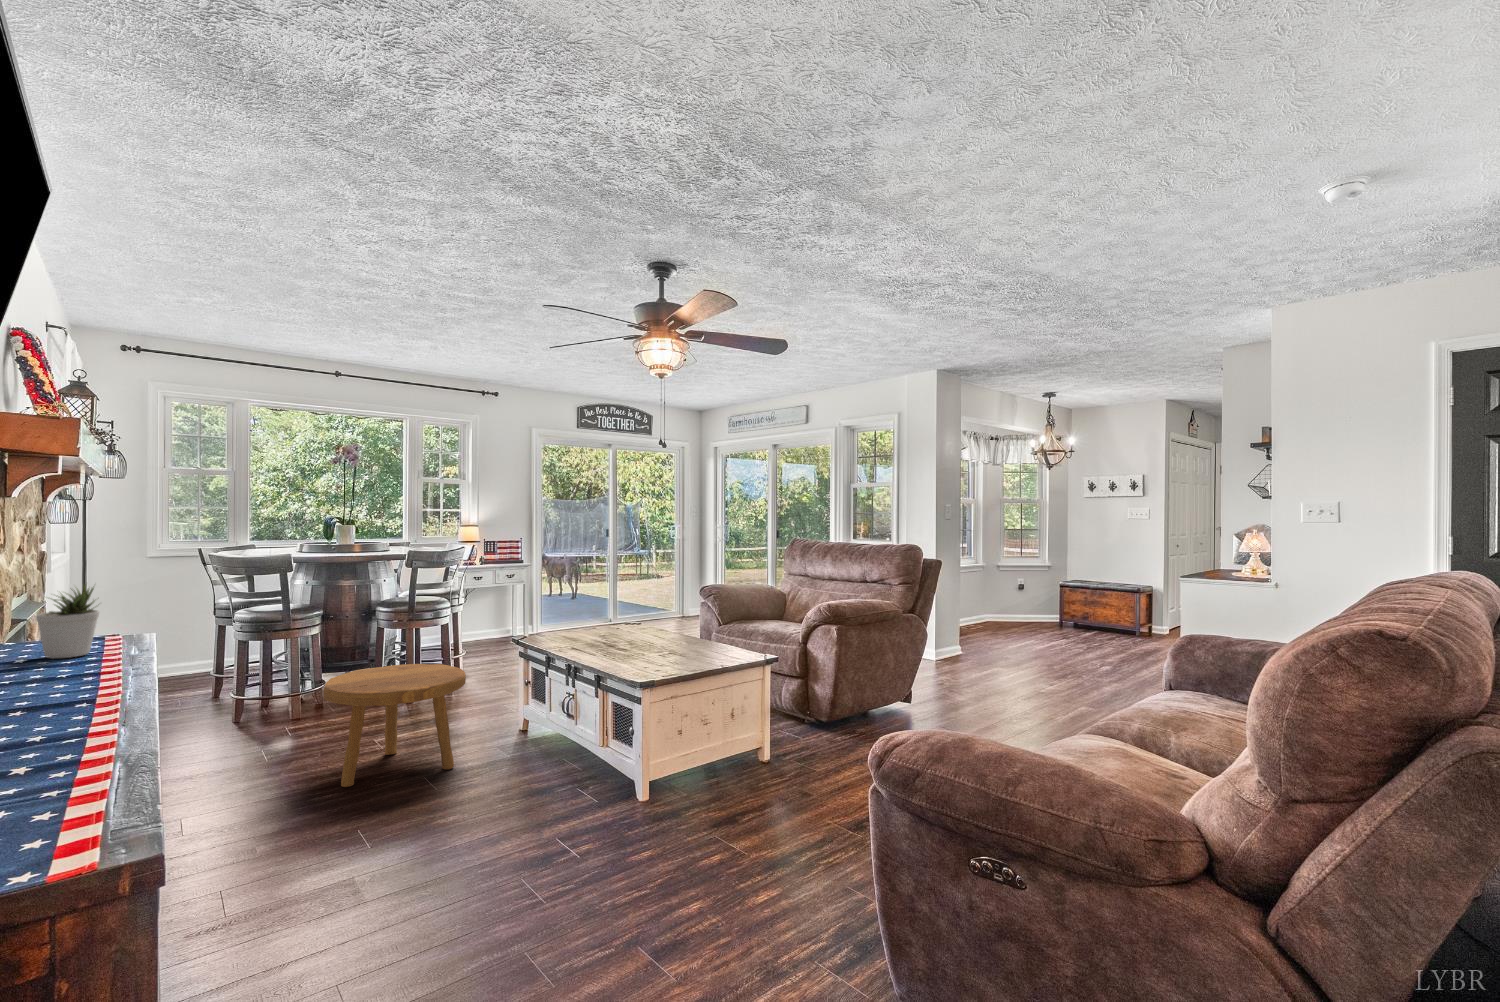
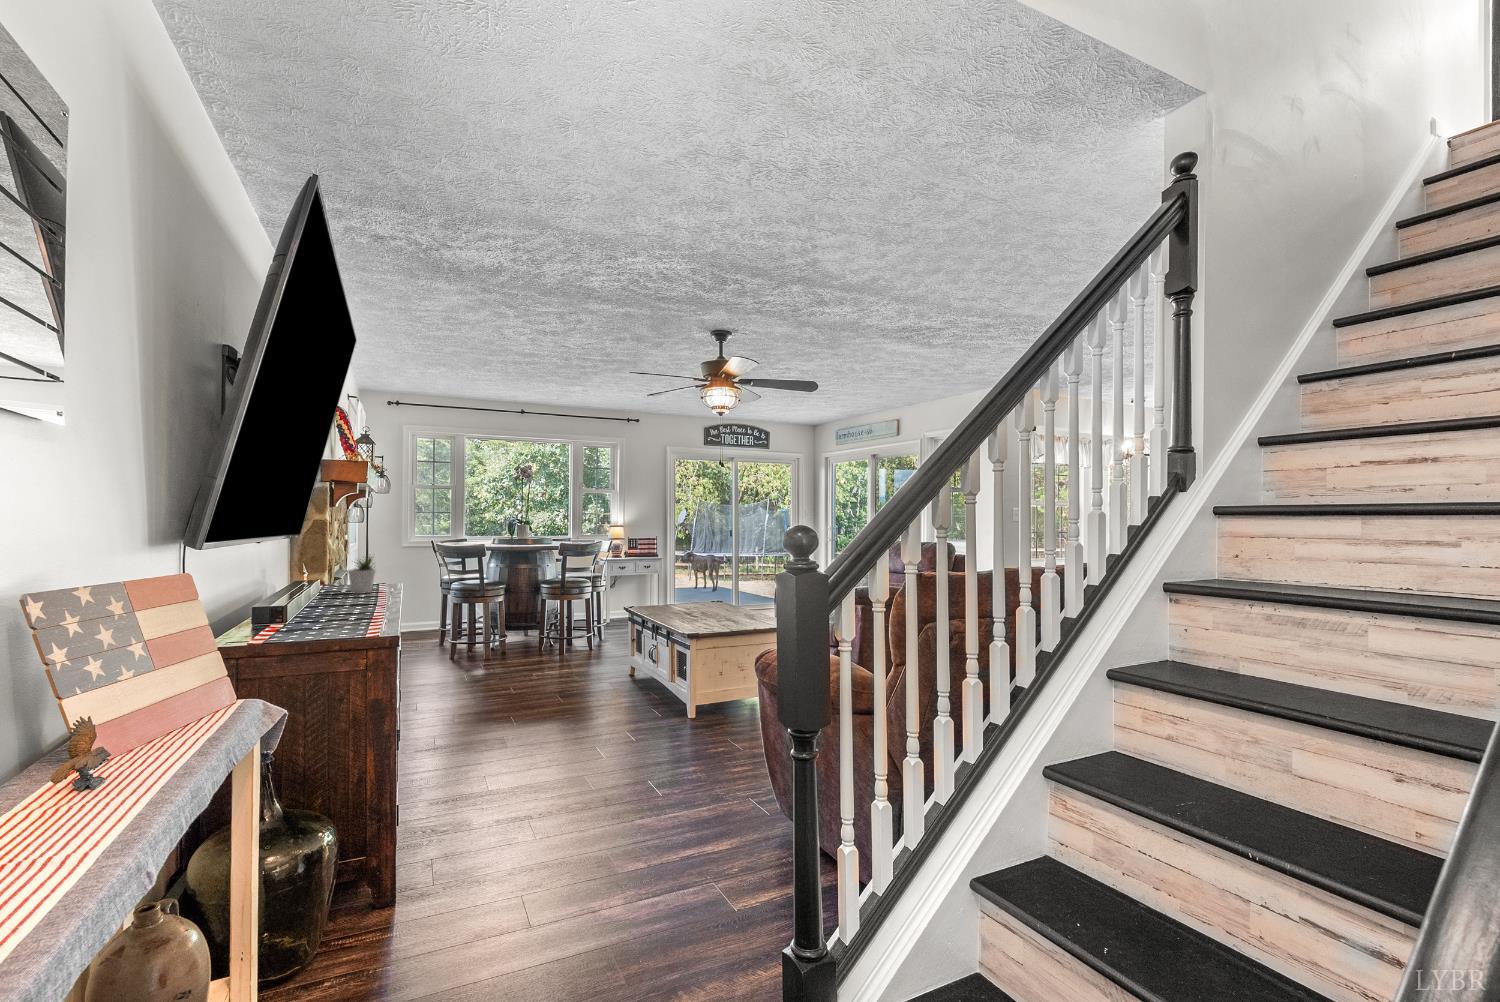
footstool: present [324,664,466,787] -> none [498,621,587,696]

